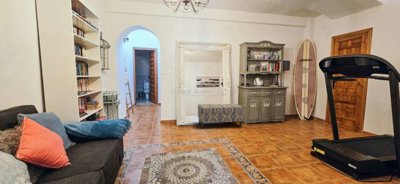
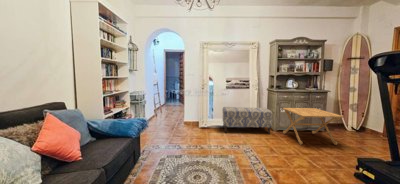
side table: none [251,103,301,134] -> present [283,108,344,145]

